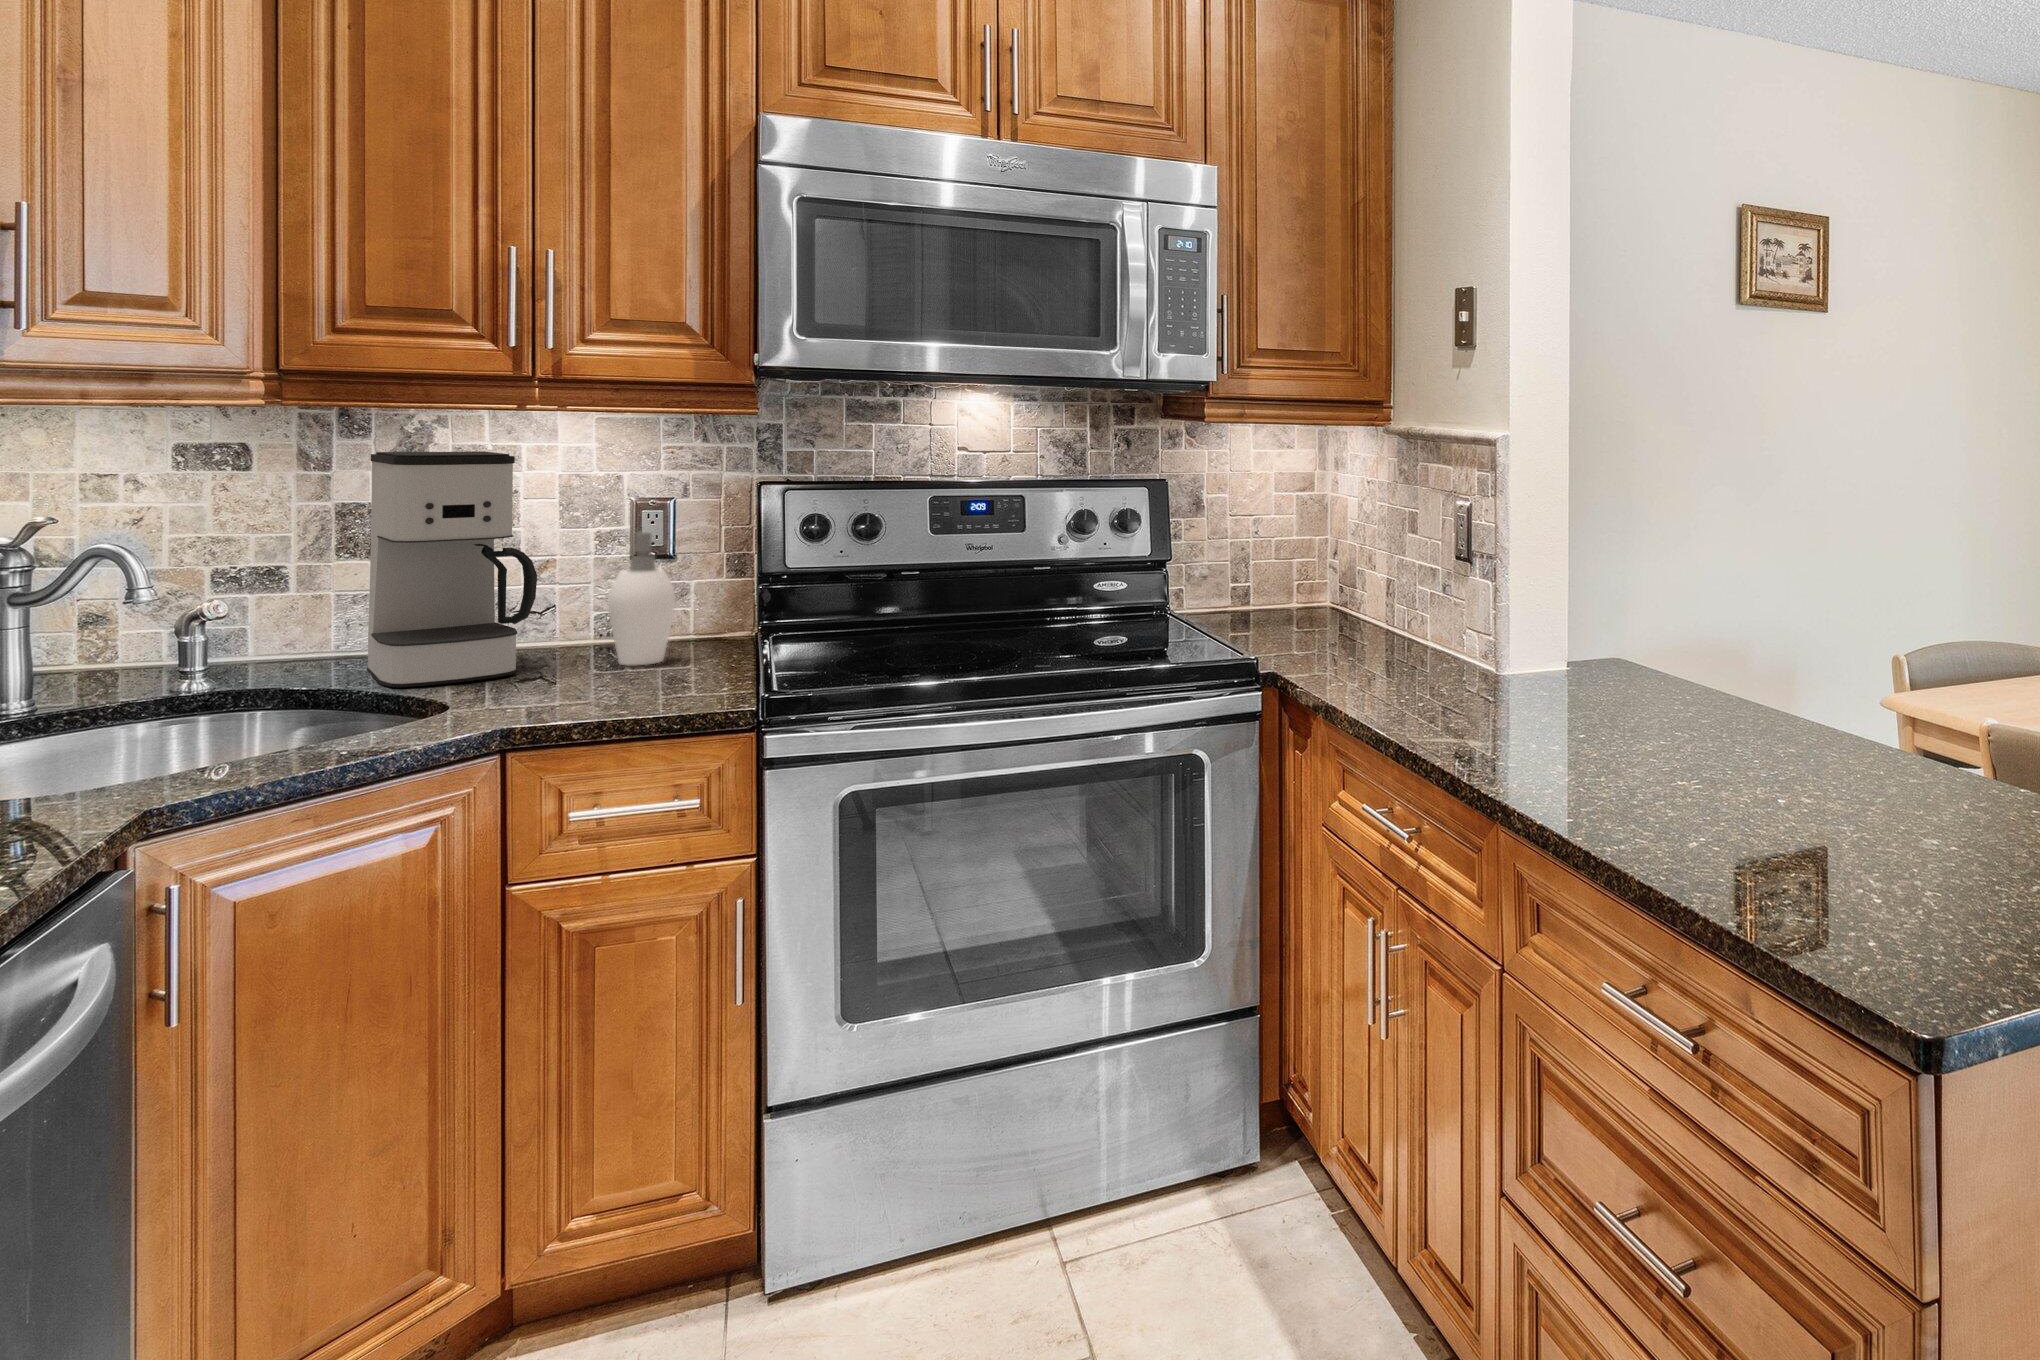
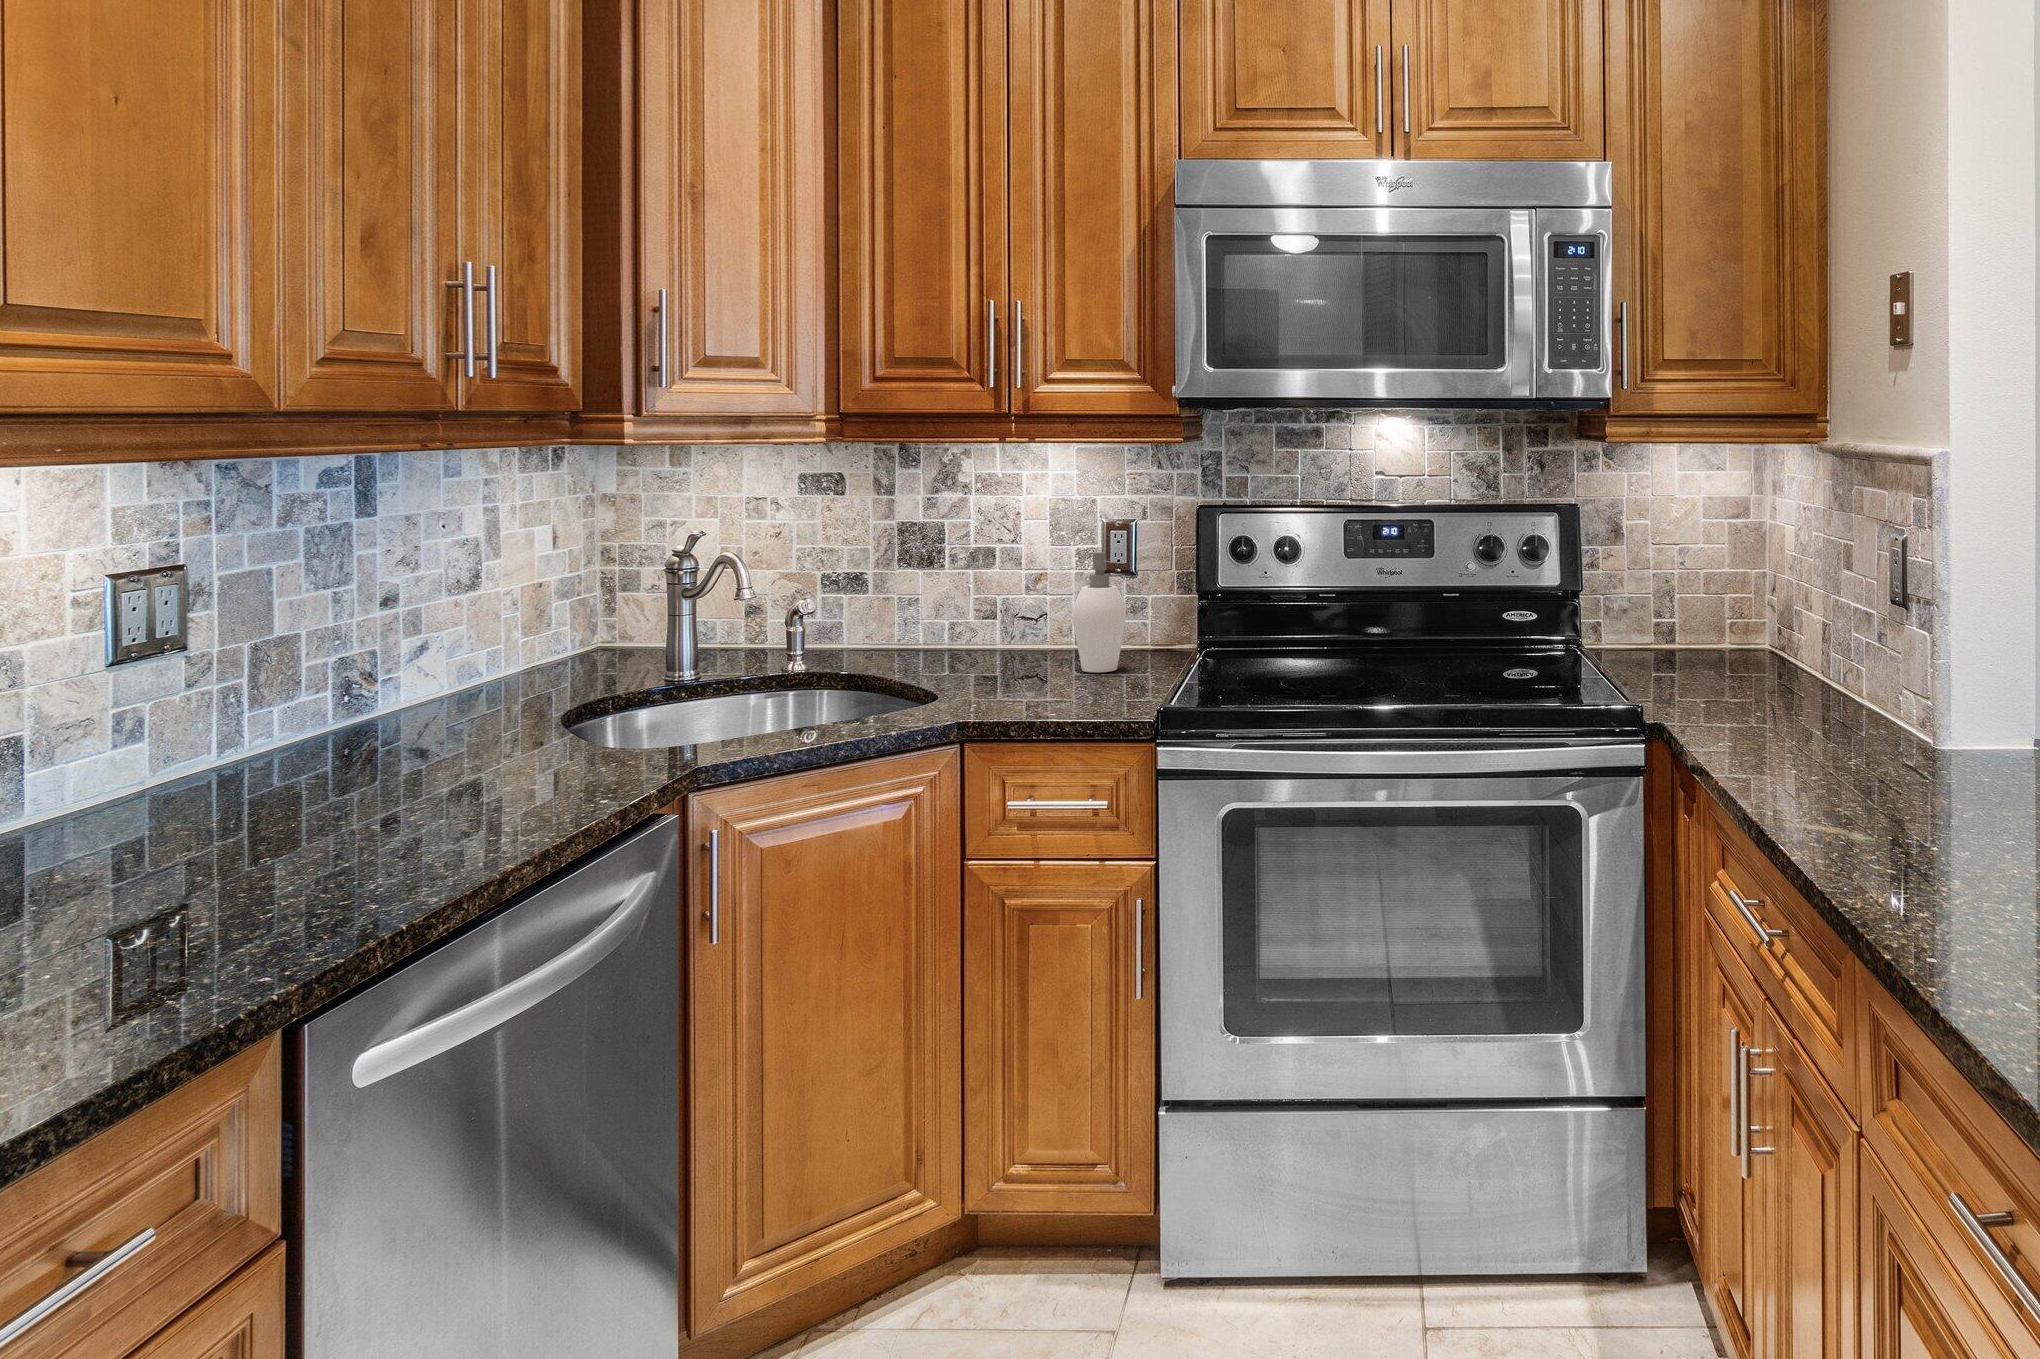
coffee maker: present [367,451,537,687] -> none [910,479,1023,679]

